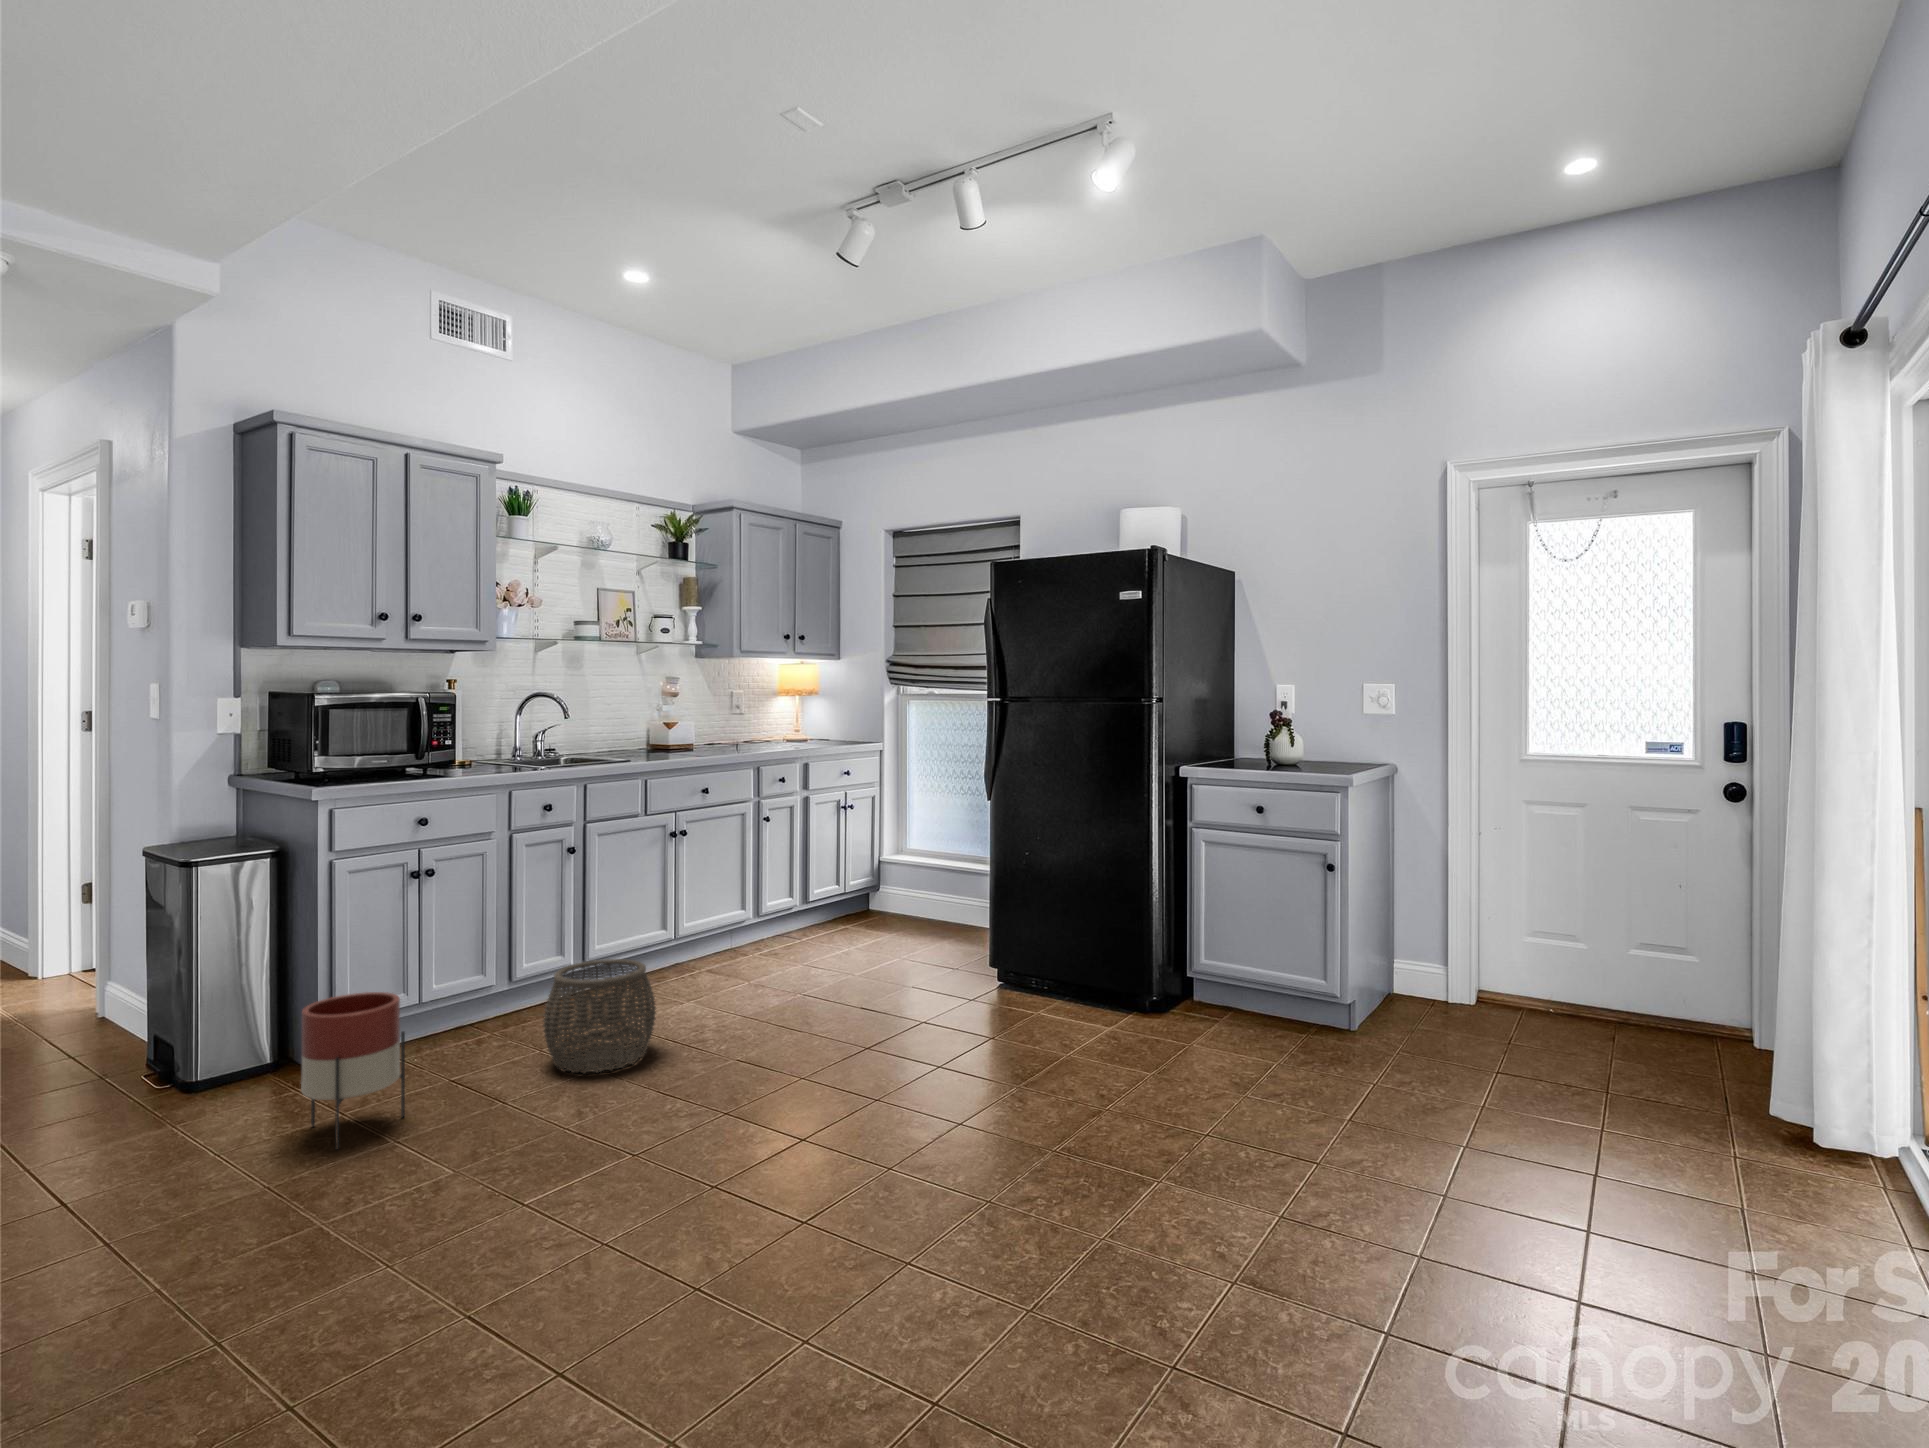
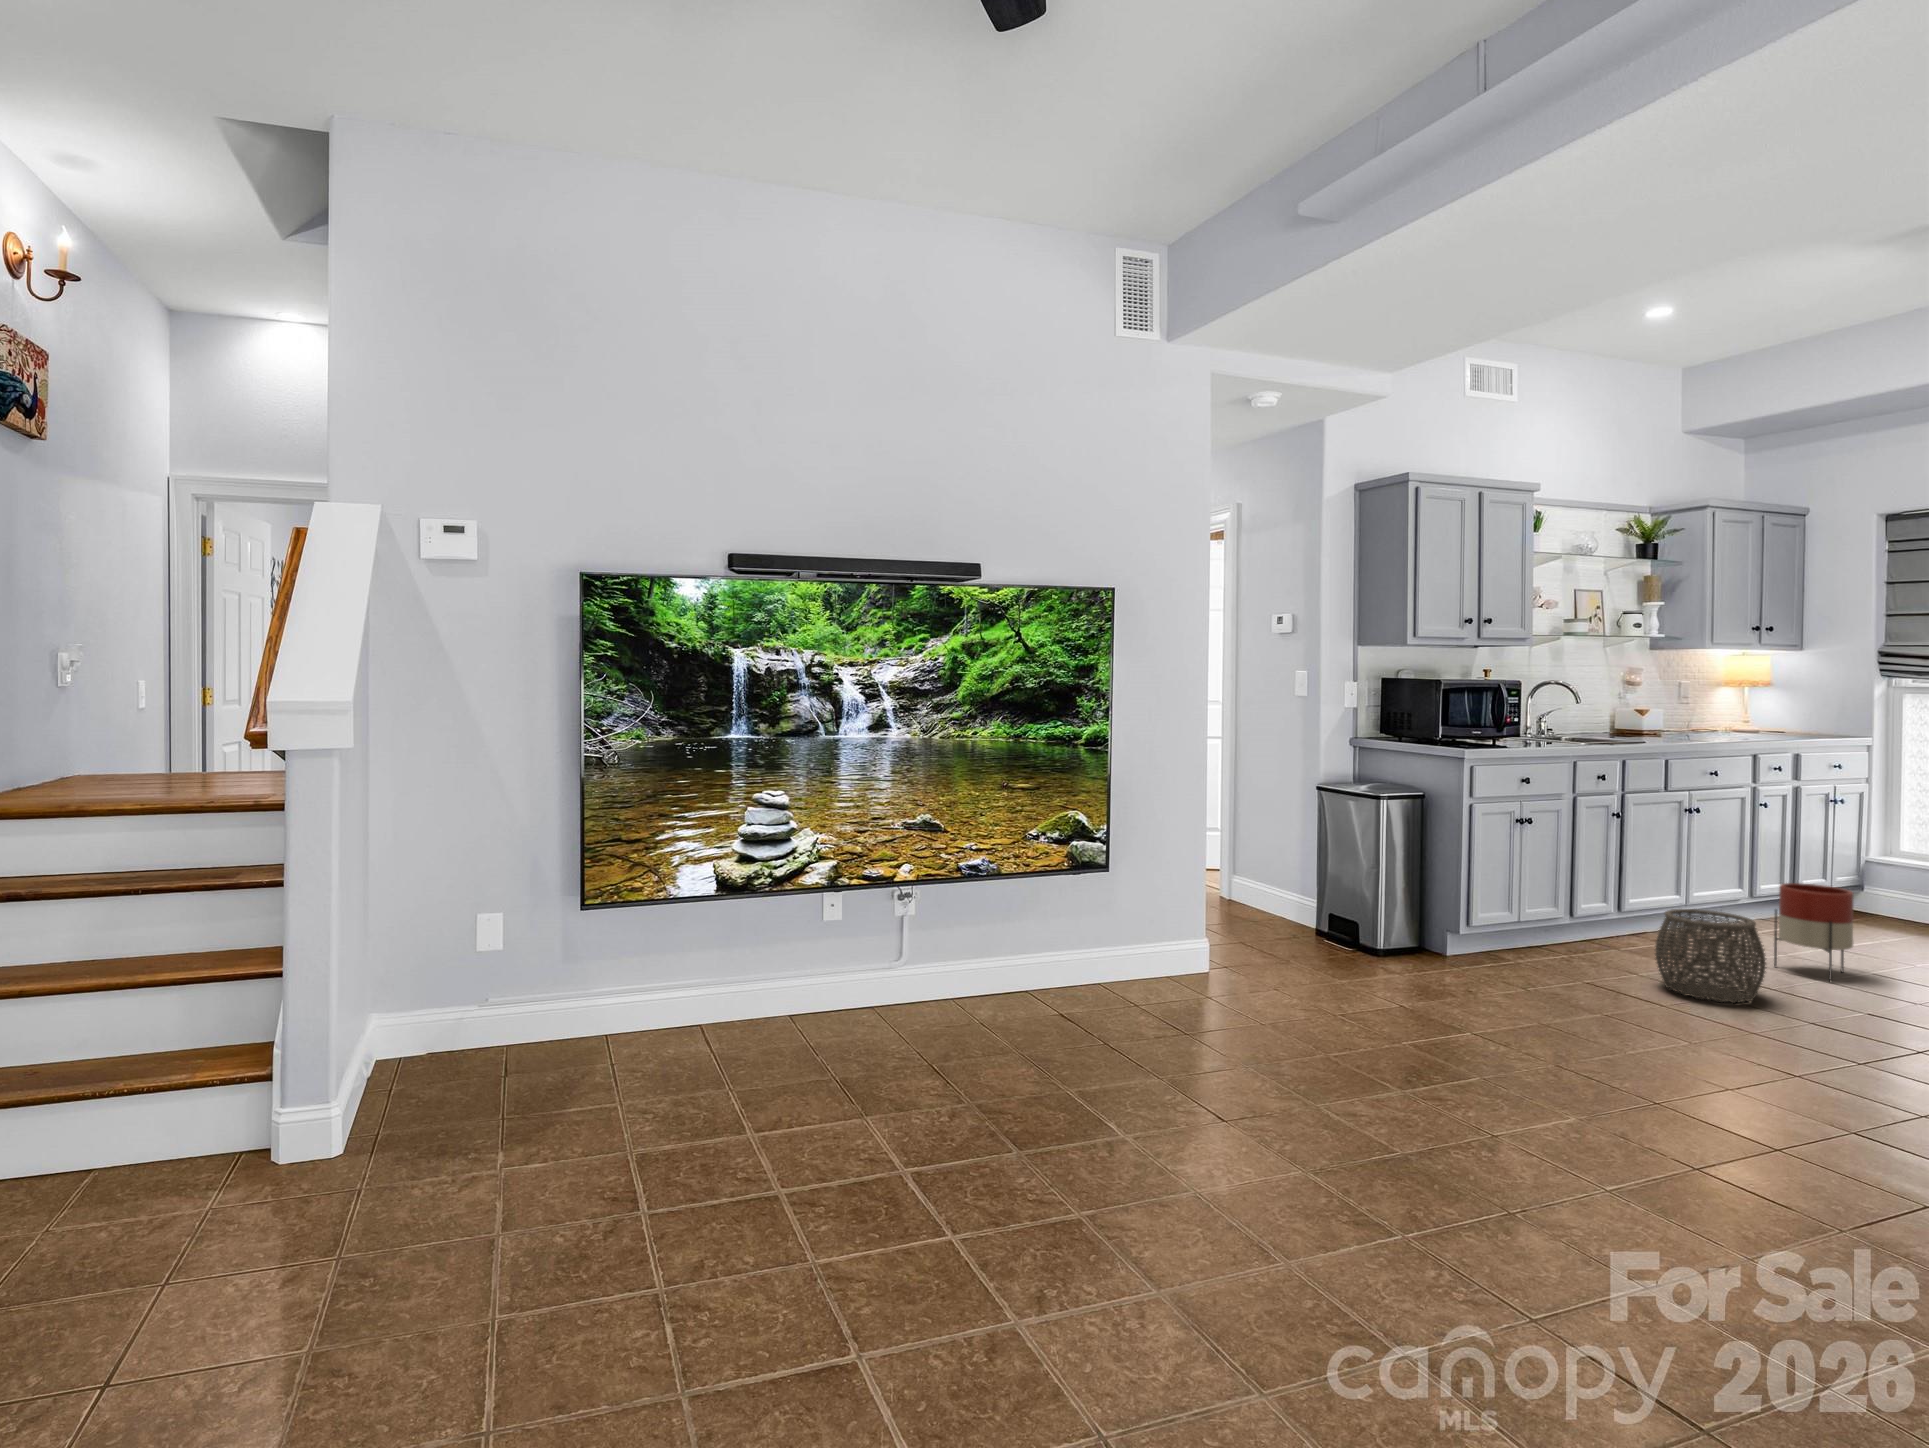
planter: present [301,992,405,1149] -> present [1774,883,1853,982]

